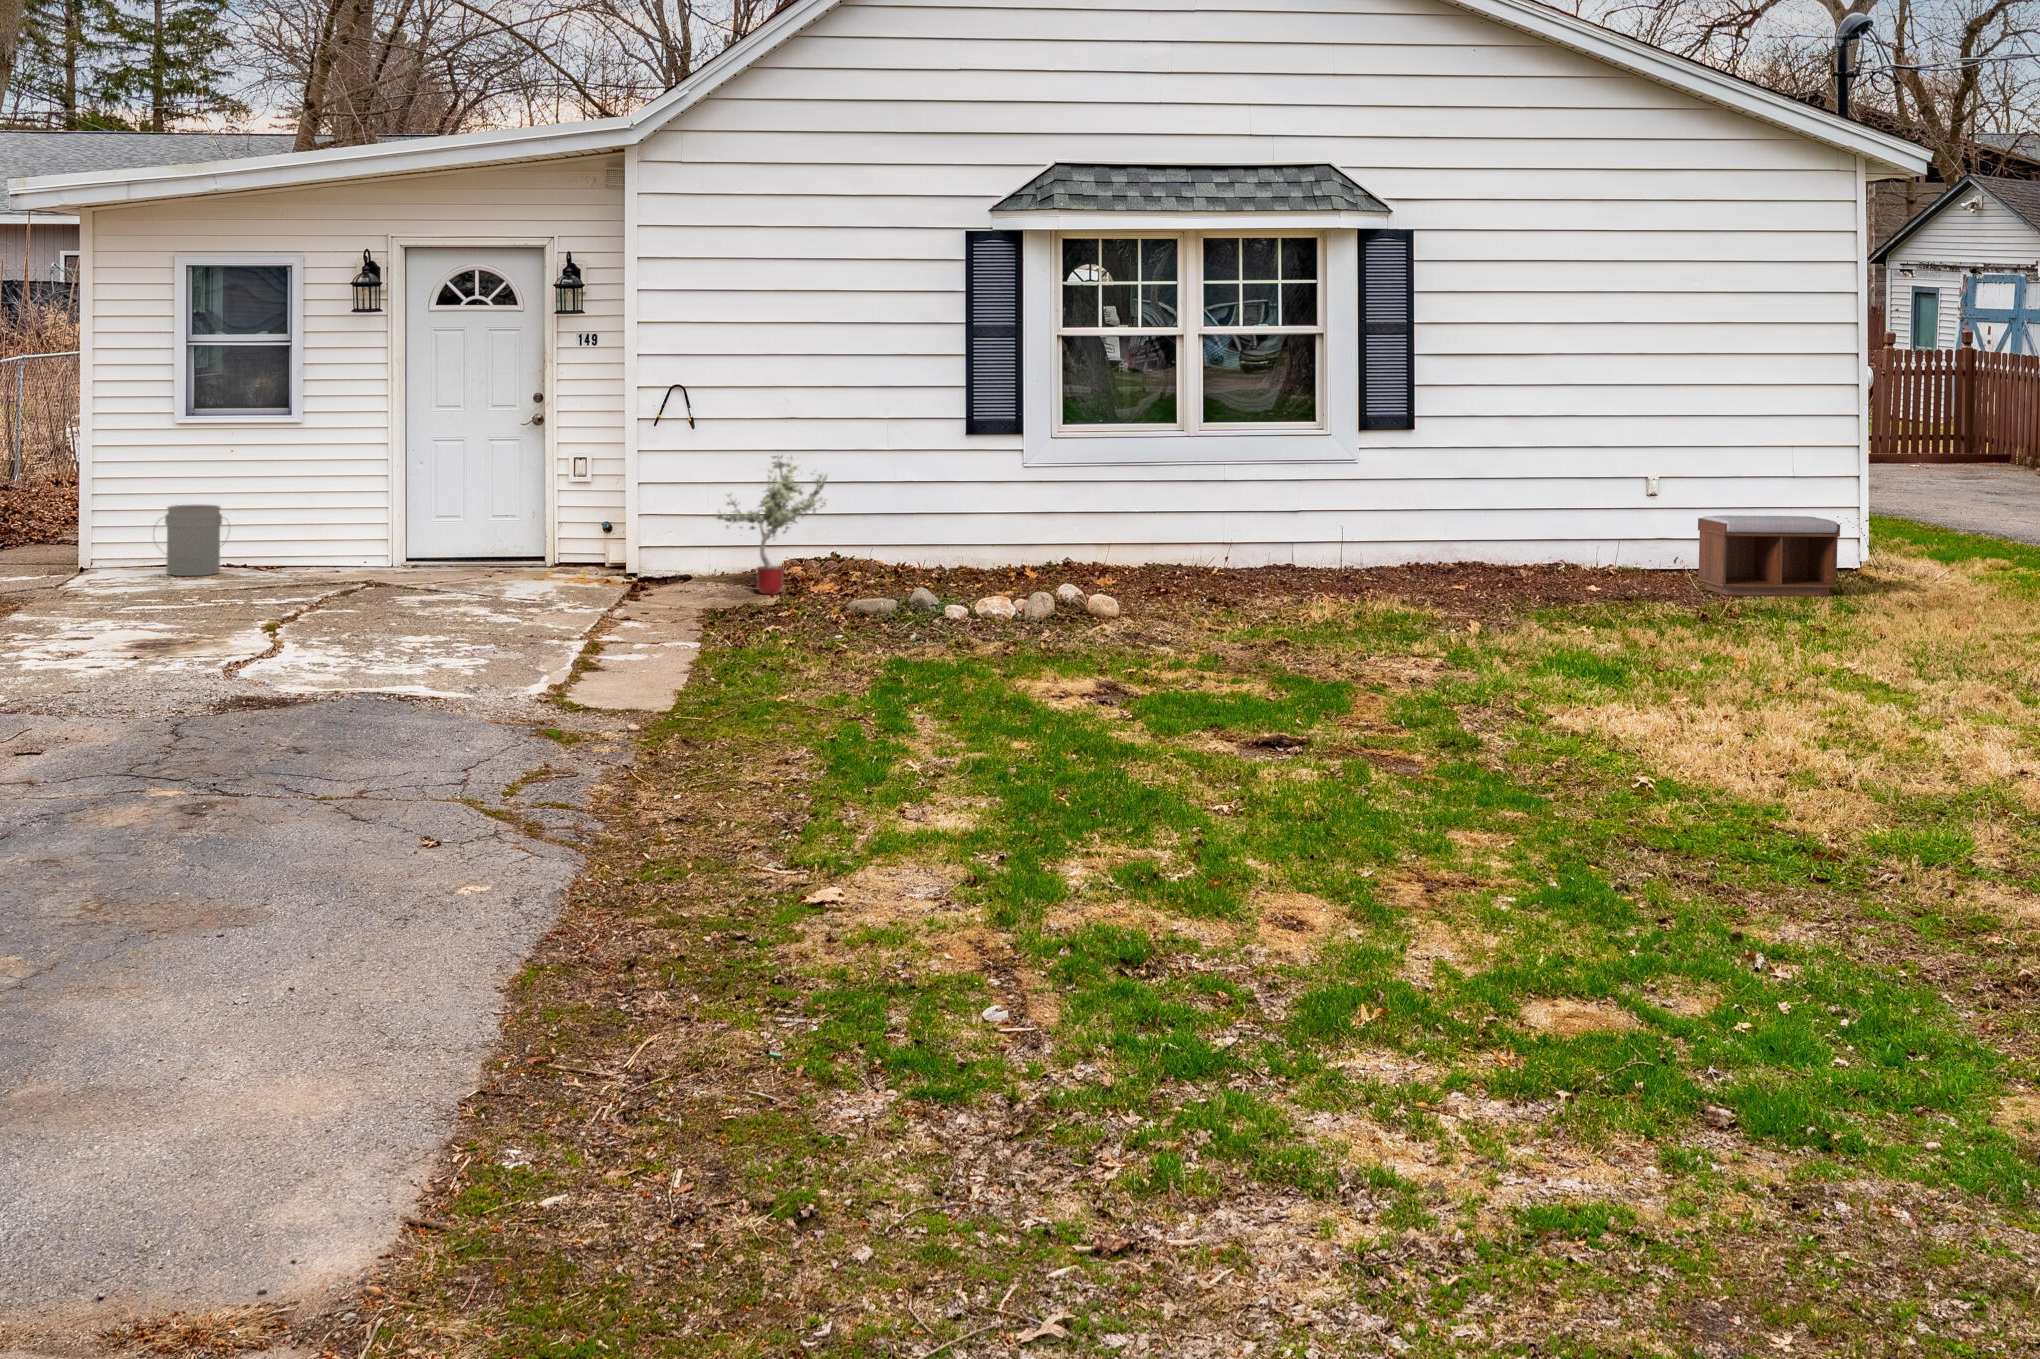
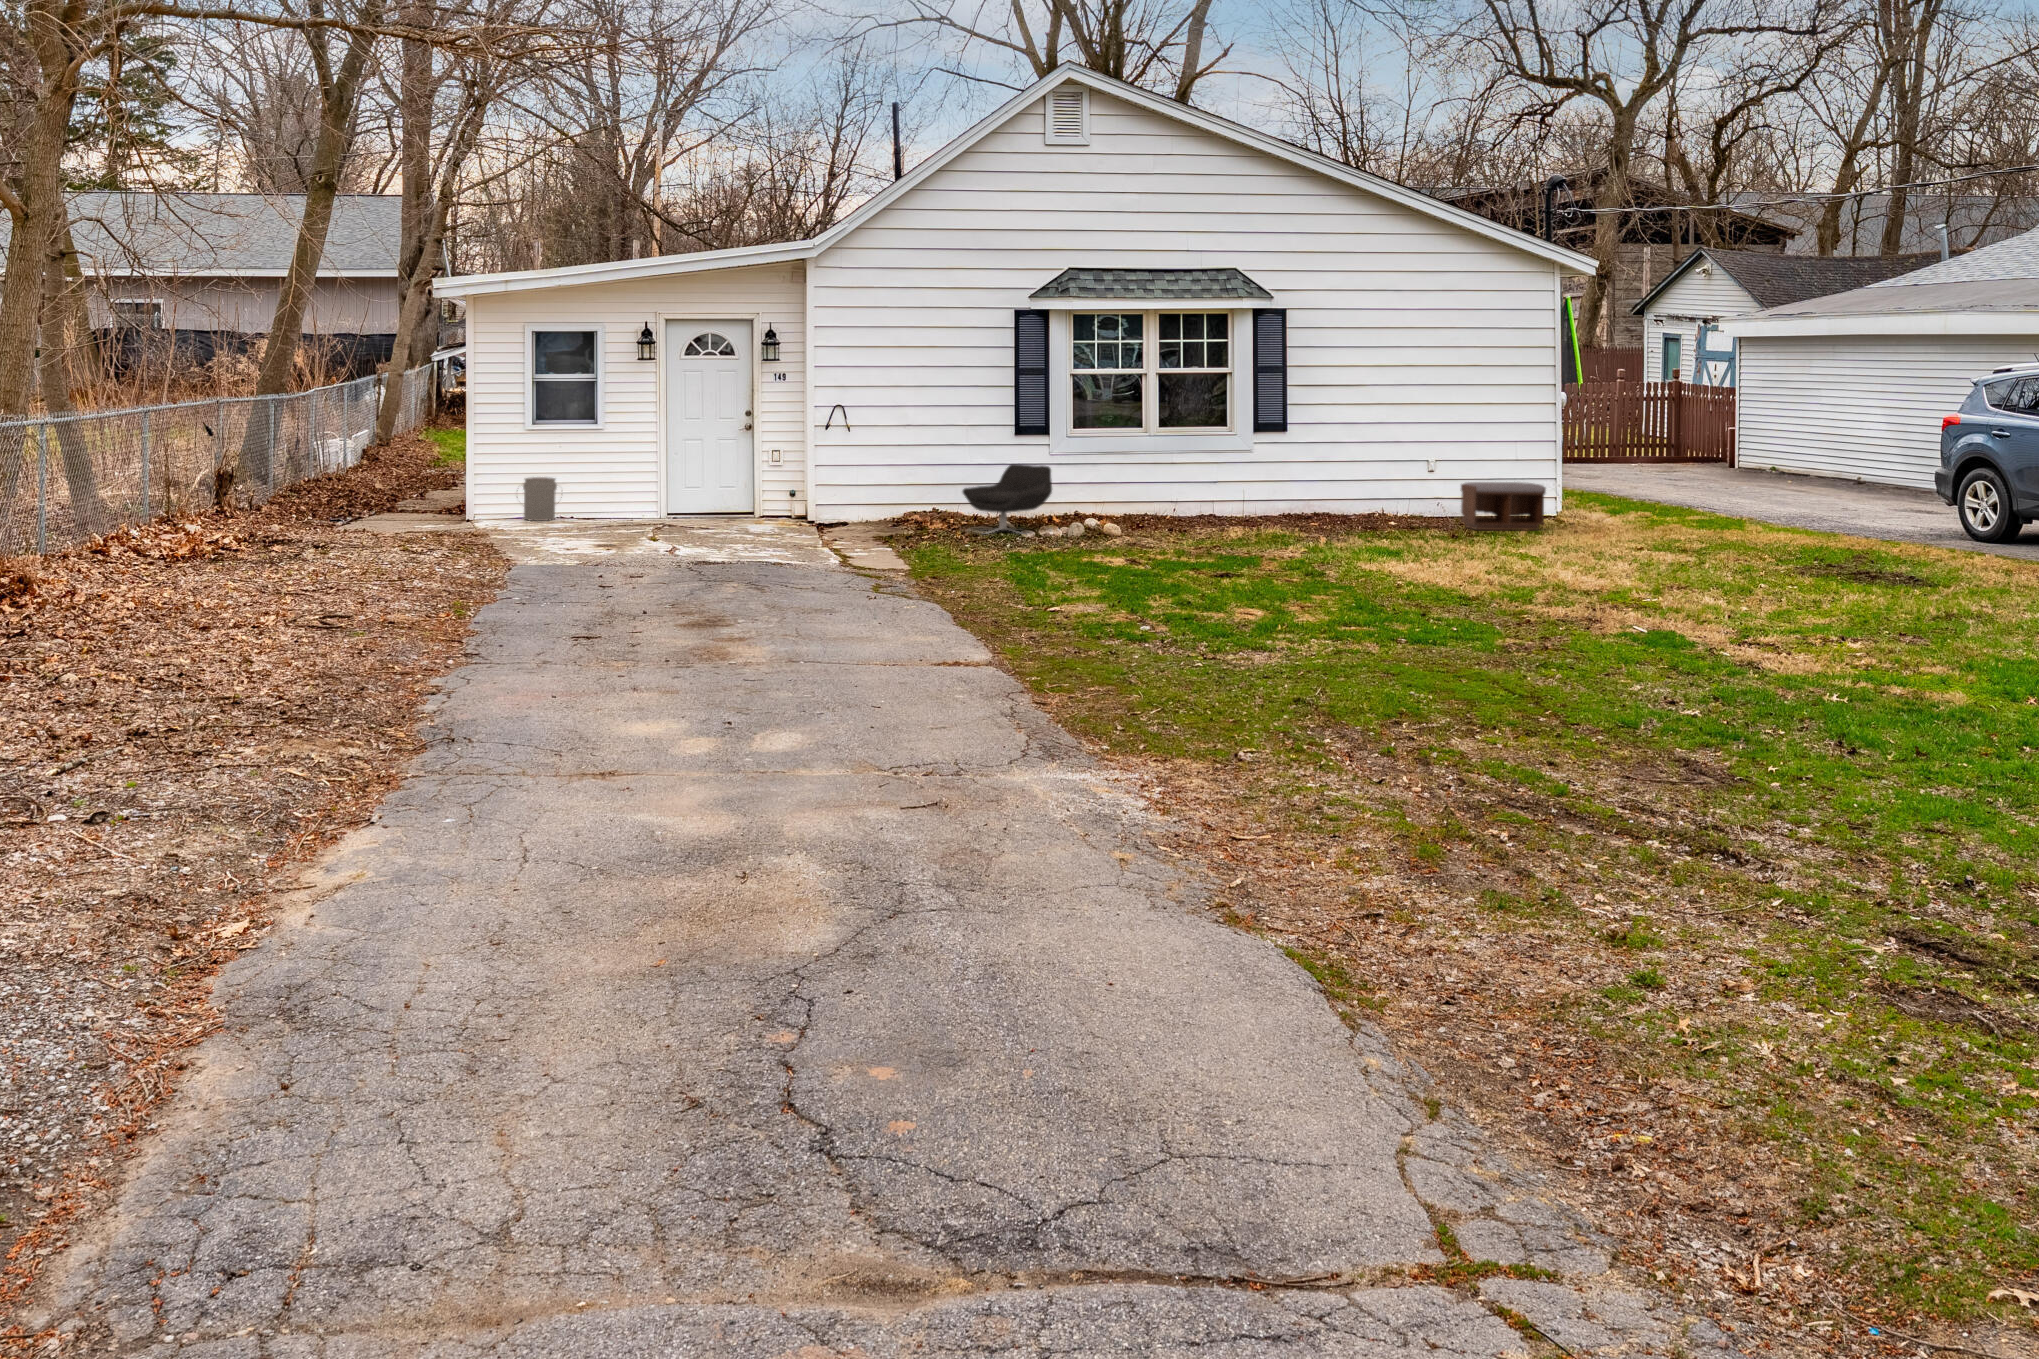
potted tree: present [716,456,828,594] -> none [864,445,934,529]
lounge chair: none [874,485,1023,605] -> present [963,464,1052,531]

